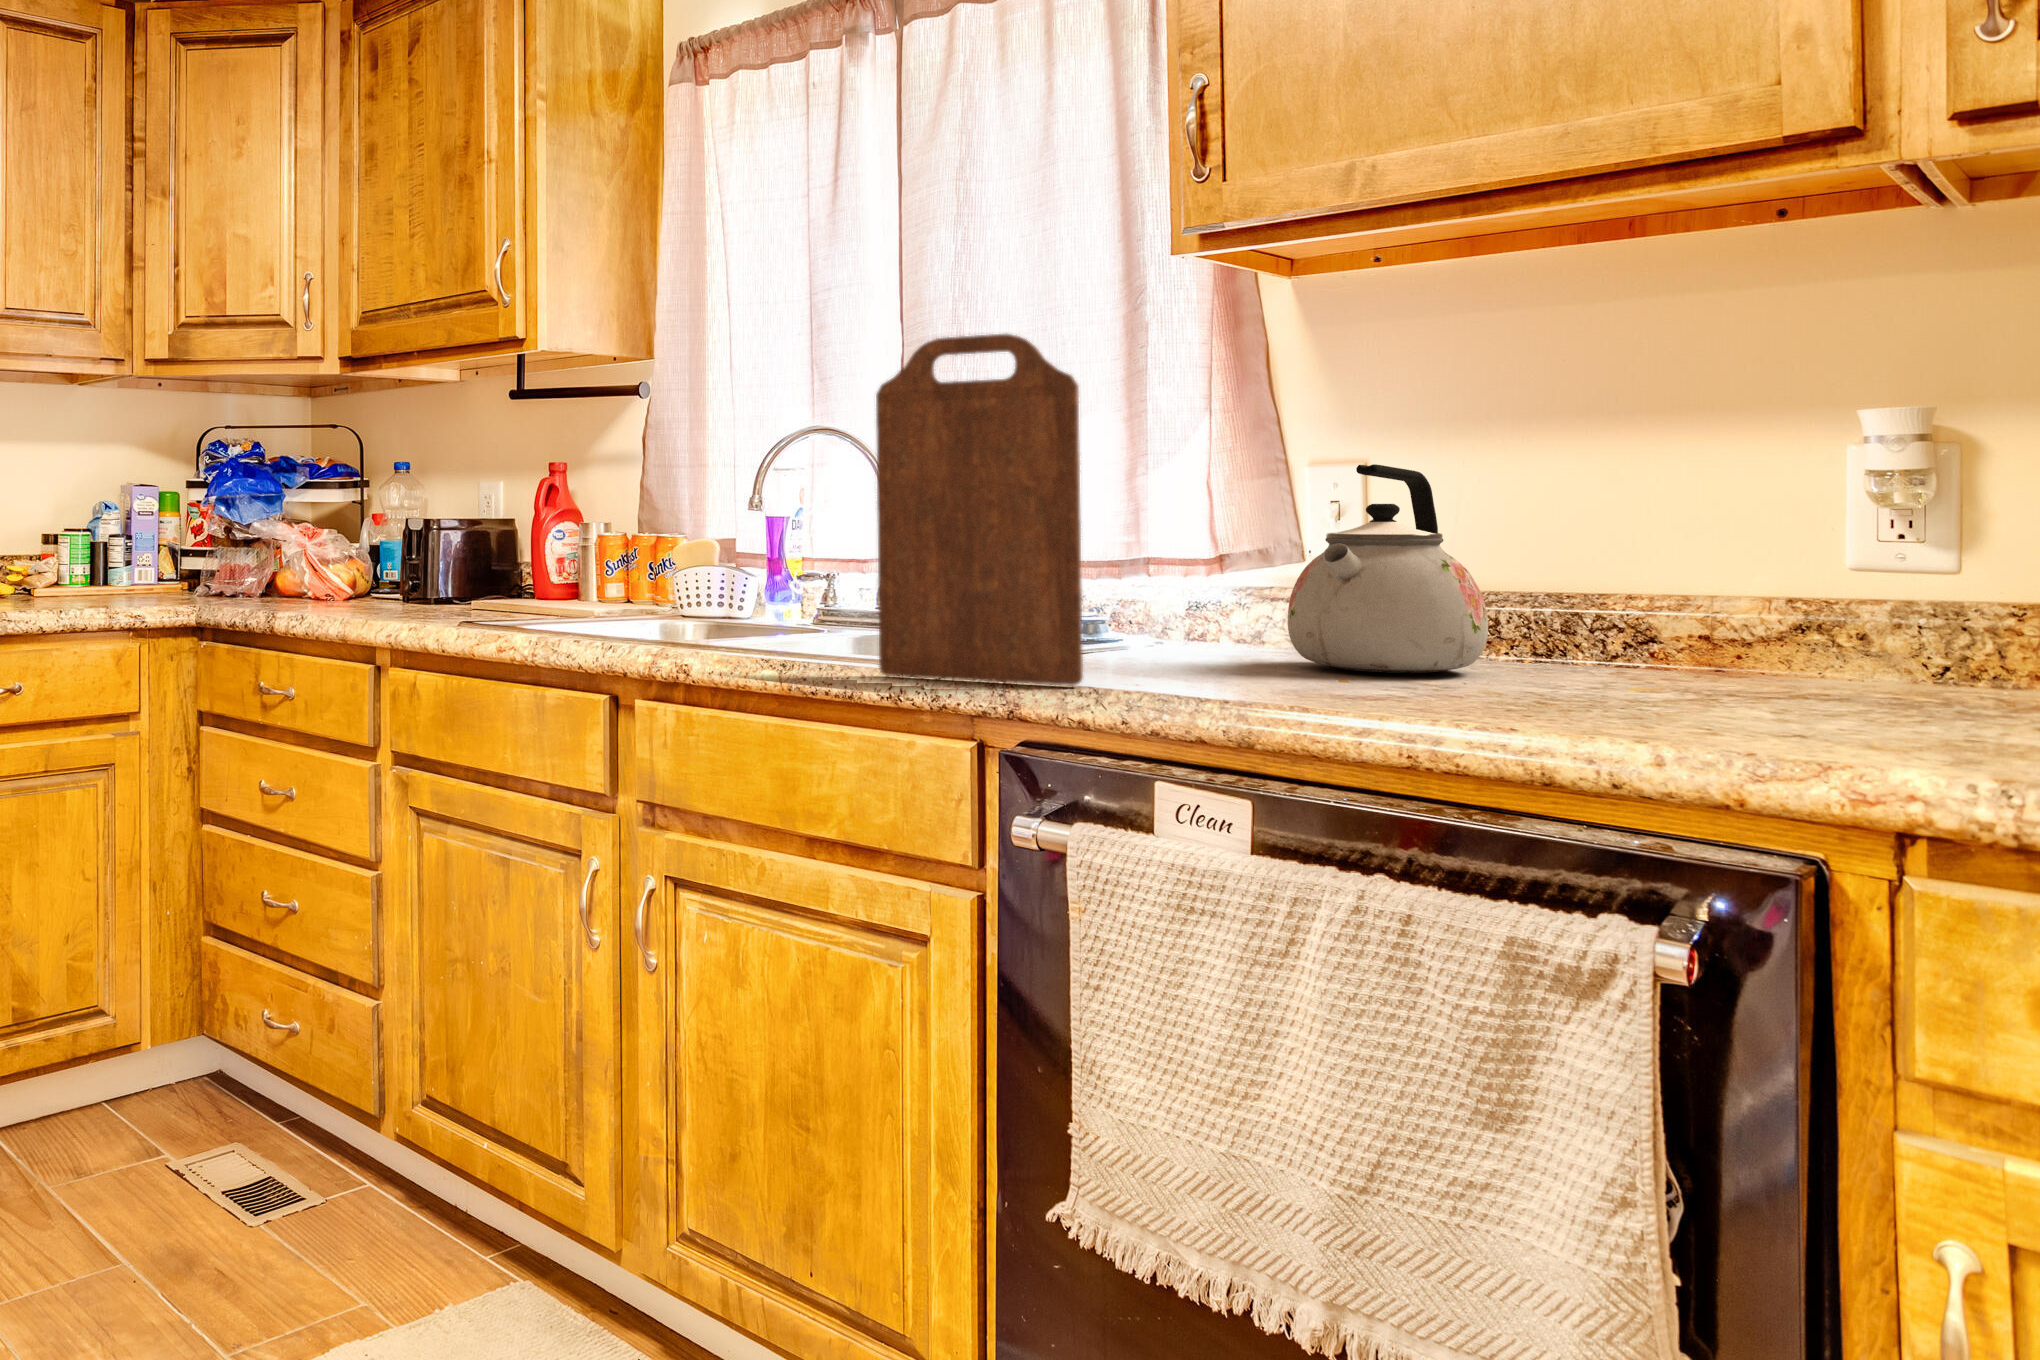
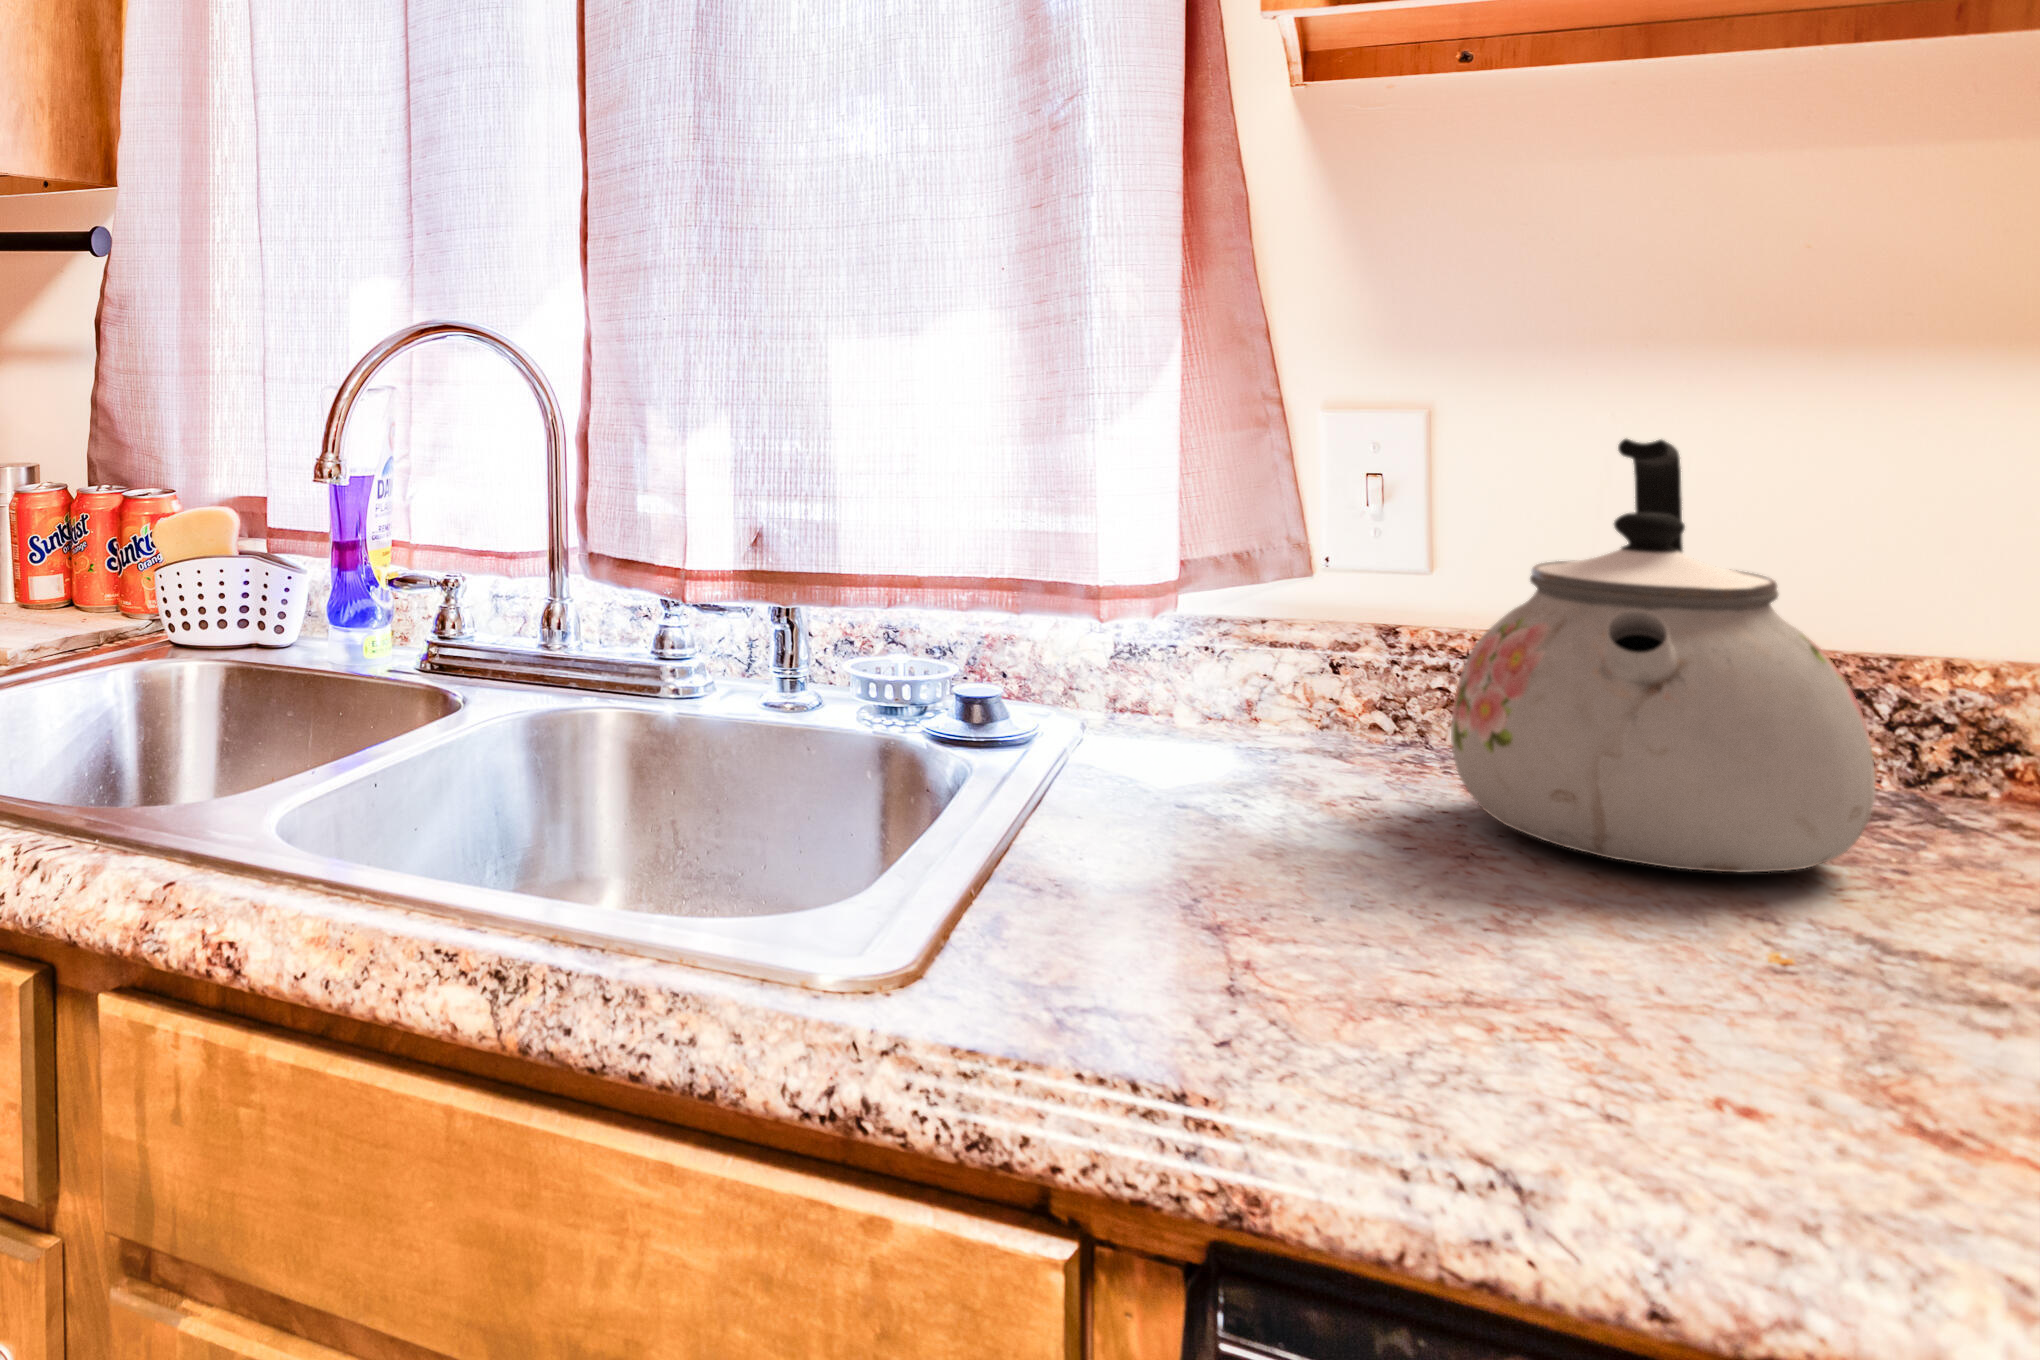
cutting board: present [876,334,1083,686] -> none [779,132,1333,1062]

